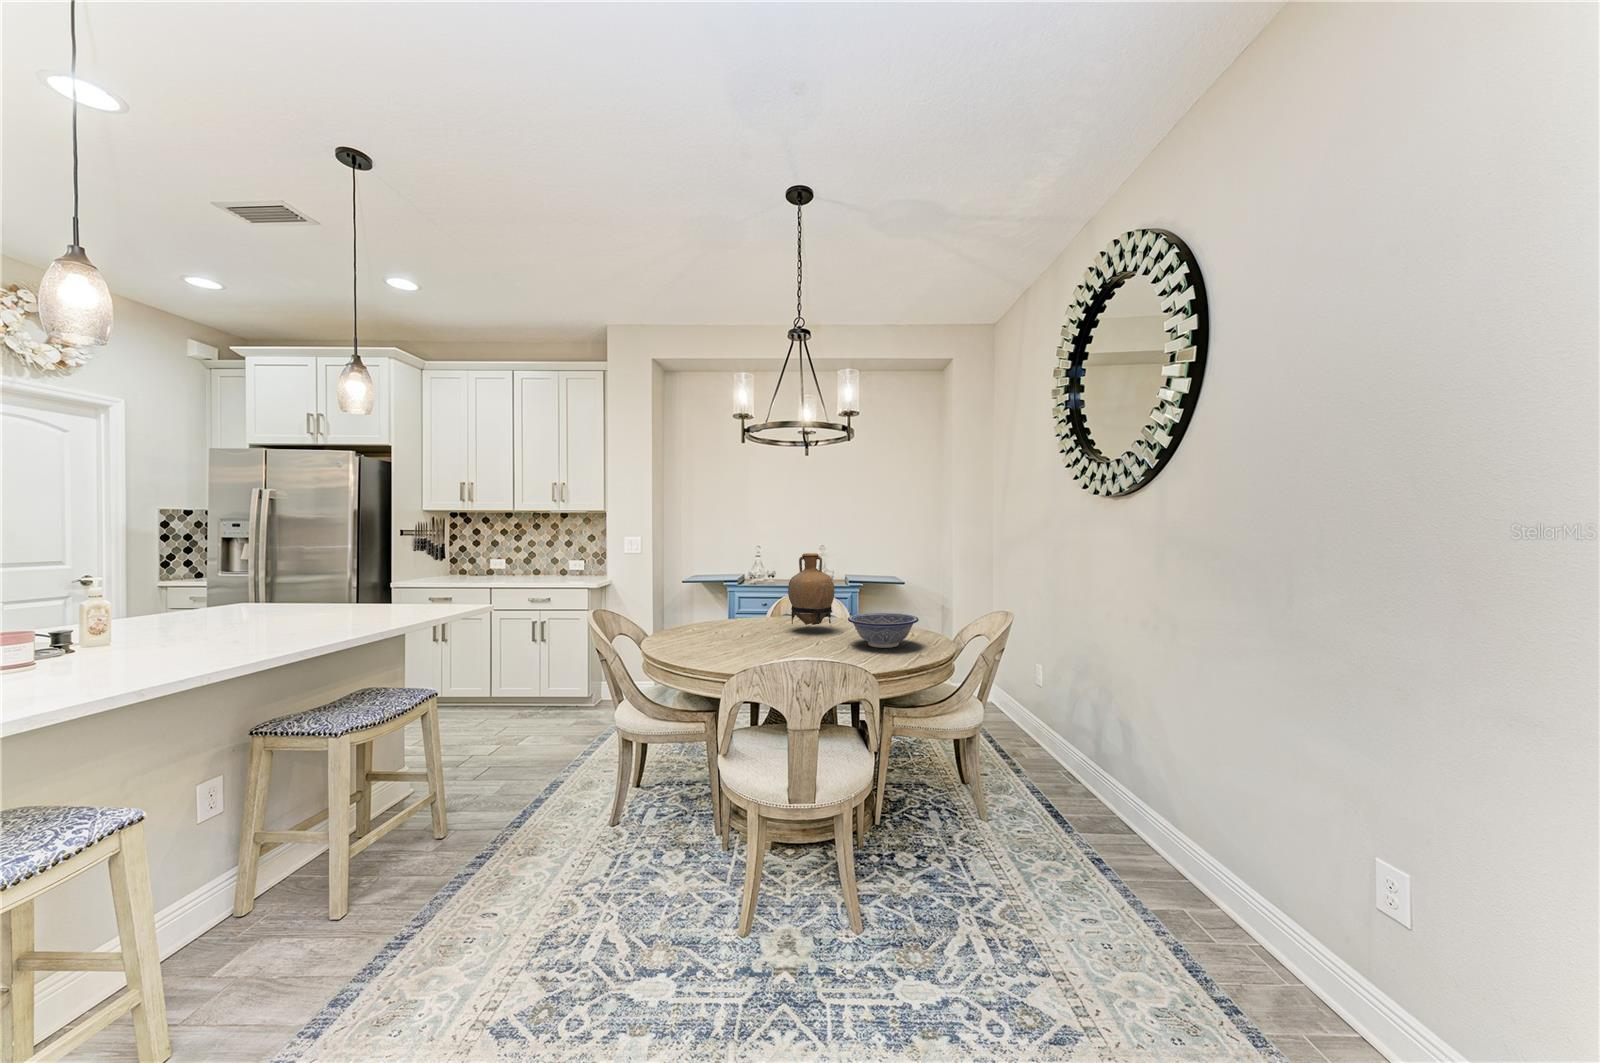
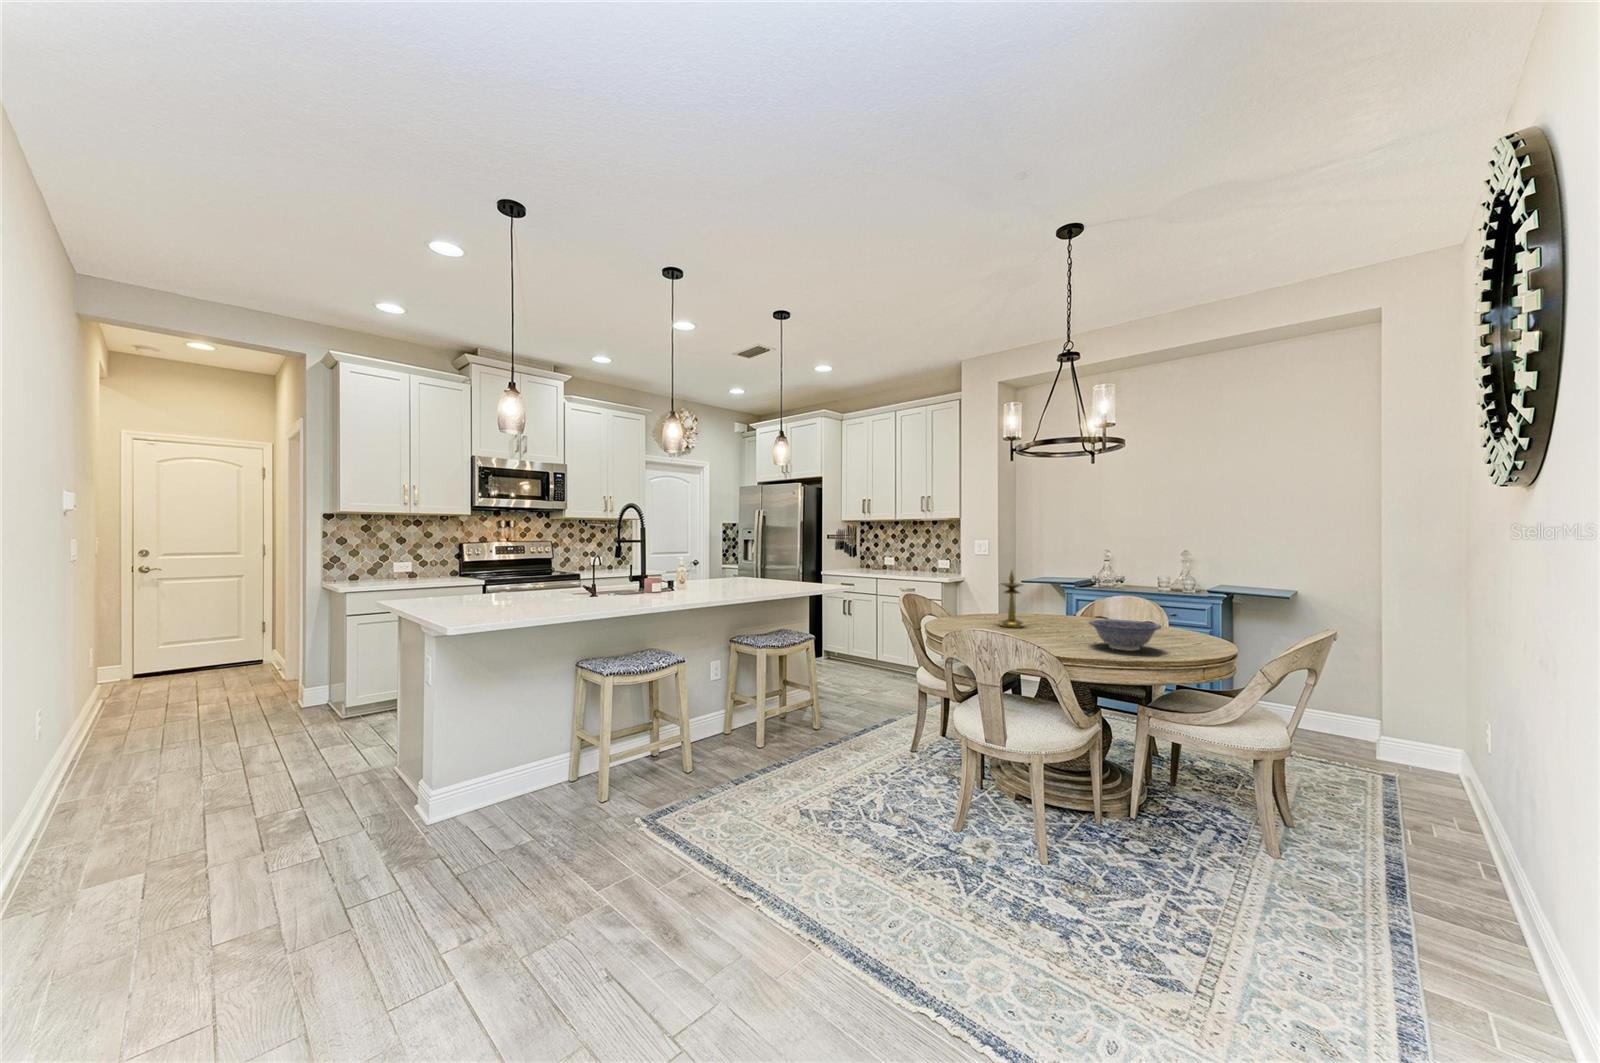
vase: present [788,553,834,625] -> none [1058,562,1104,629]
candlestick: none [724,566,753,636] -> present [1000,571,1023,628]

